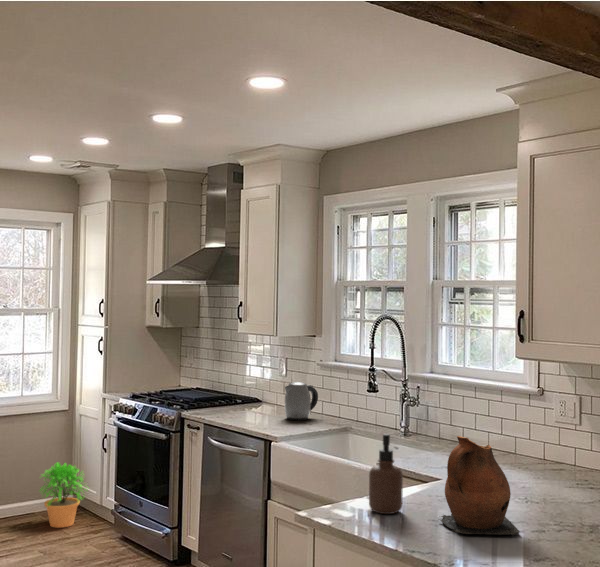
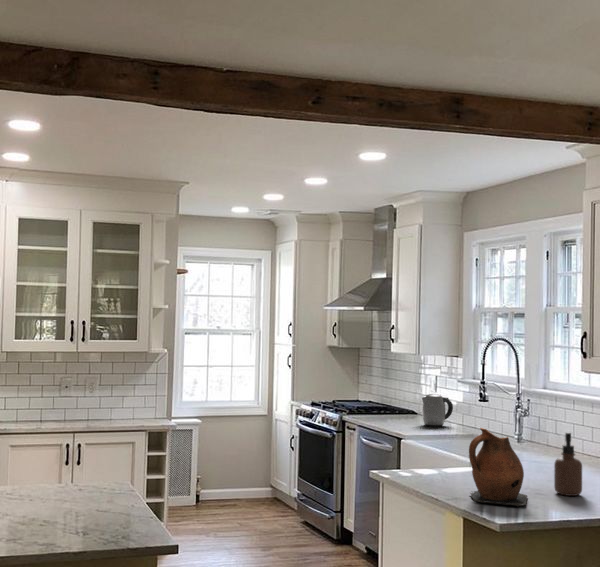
soap dispenser: present [369,434,403,514] -> present [554,433,582,496]
potted plant: present [40,462,86,528] -> none [240,456,281,510]

